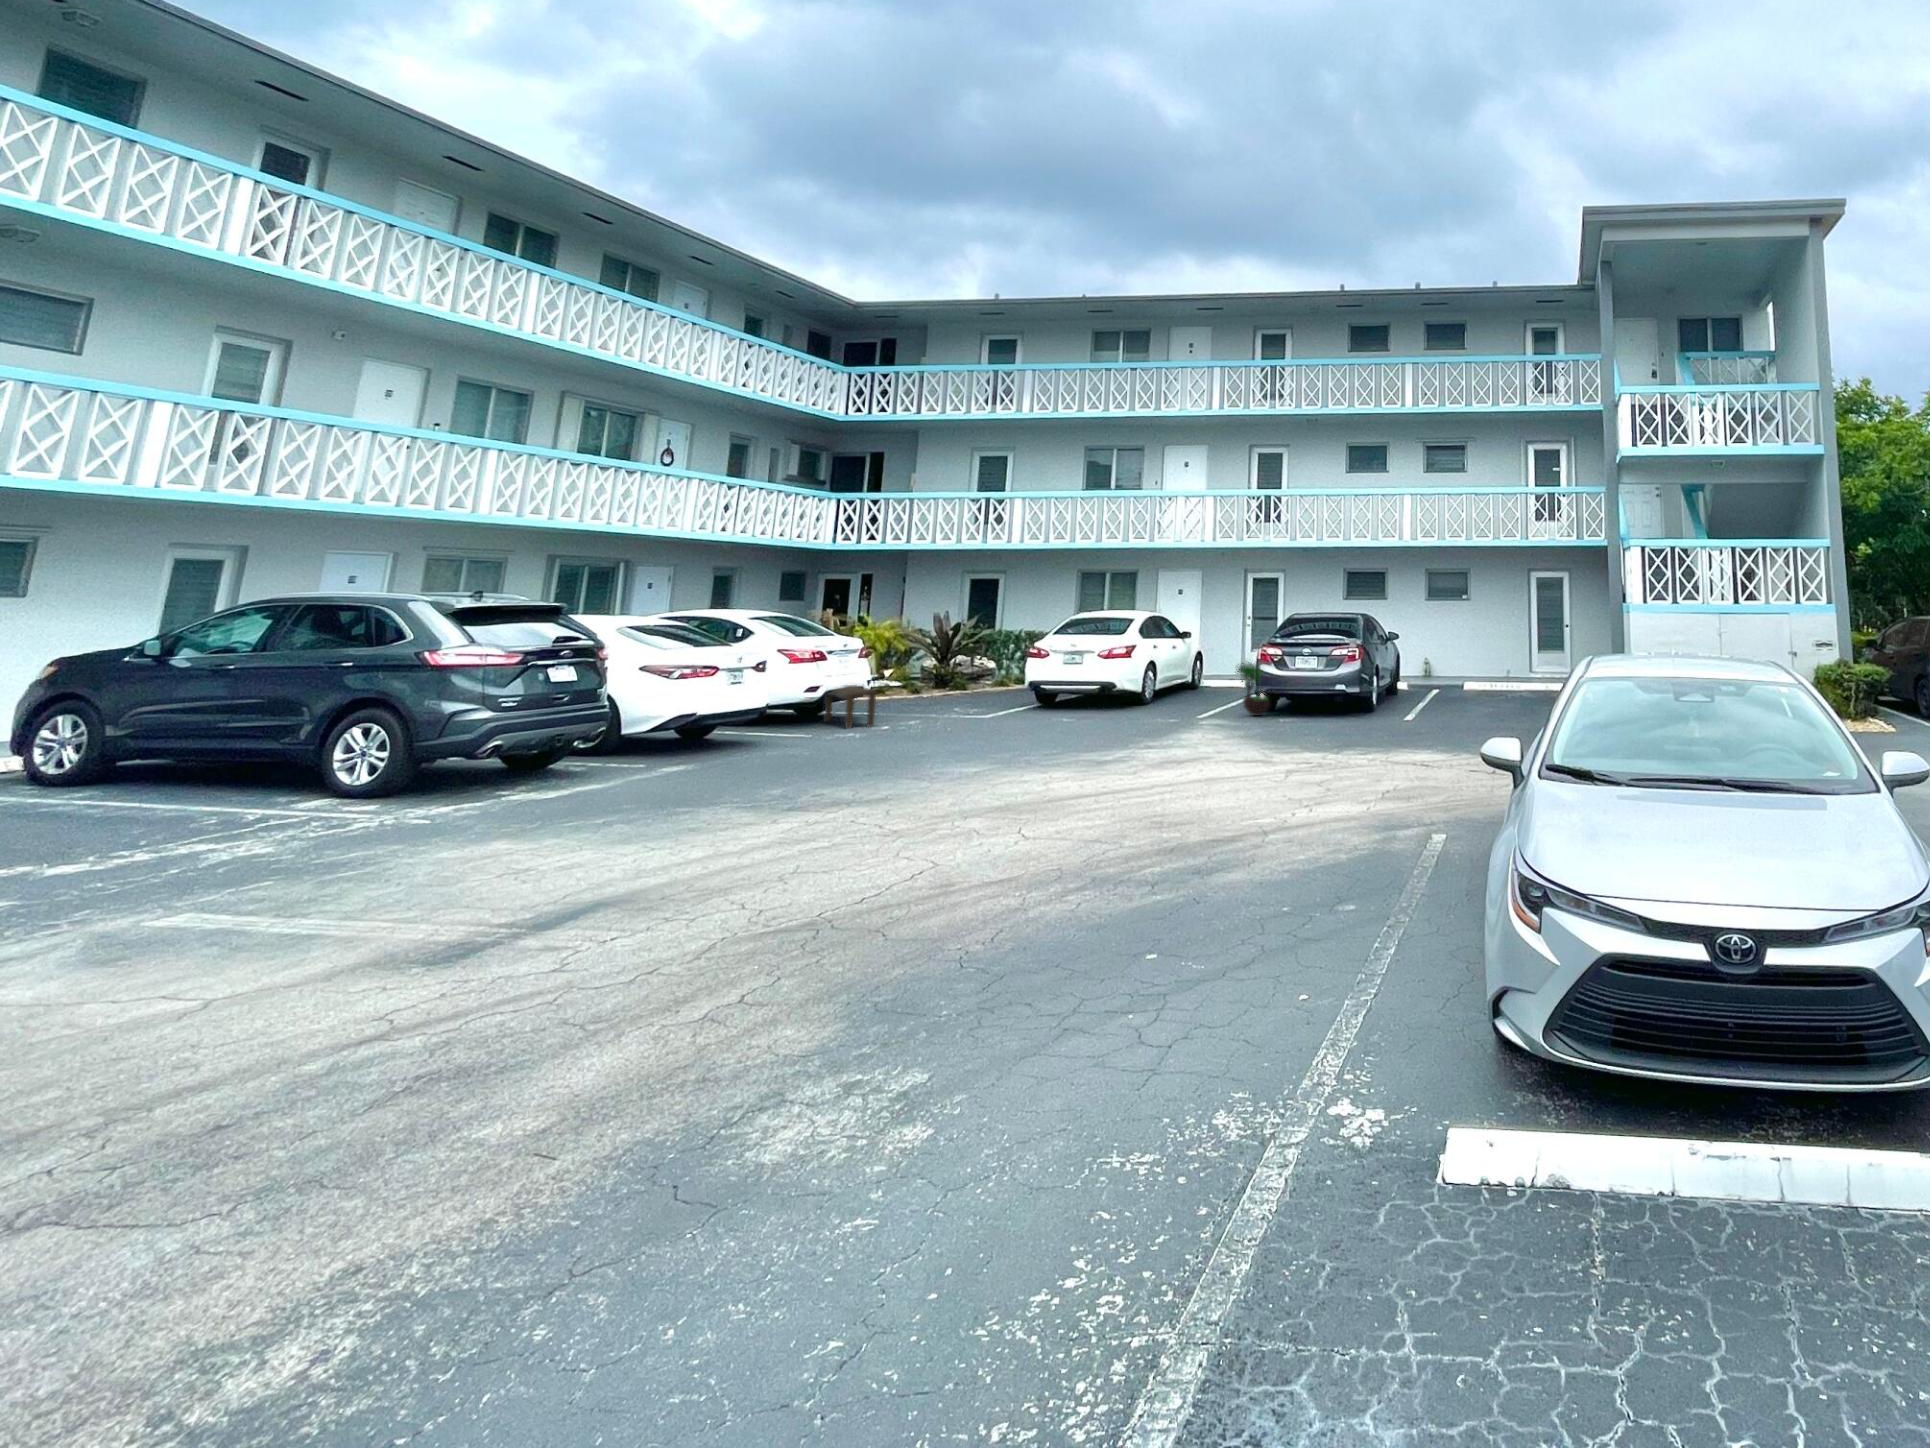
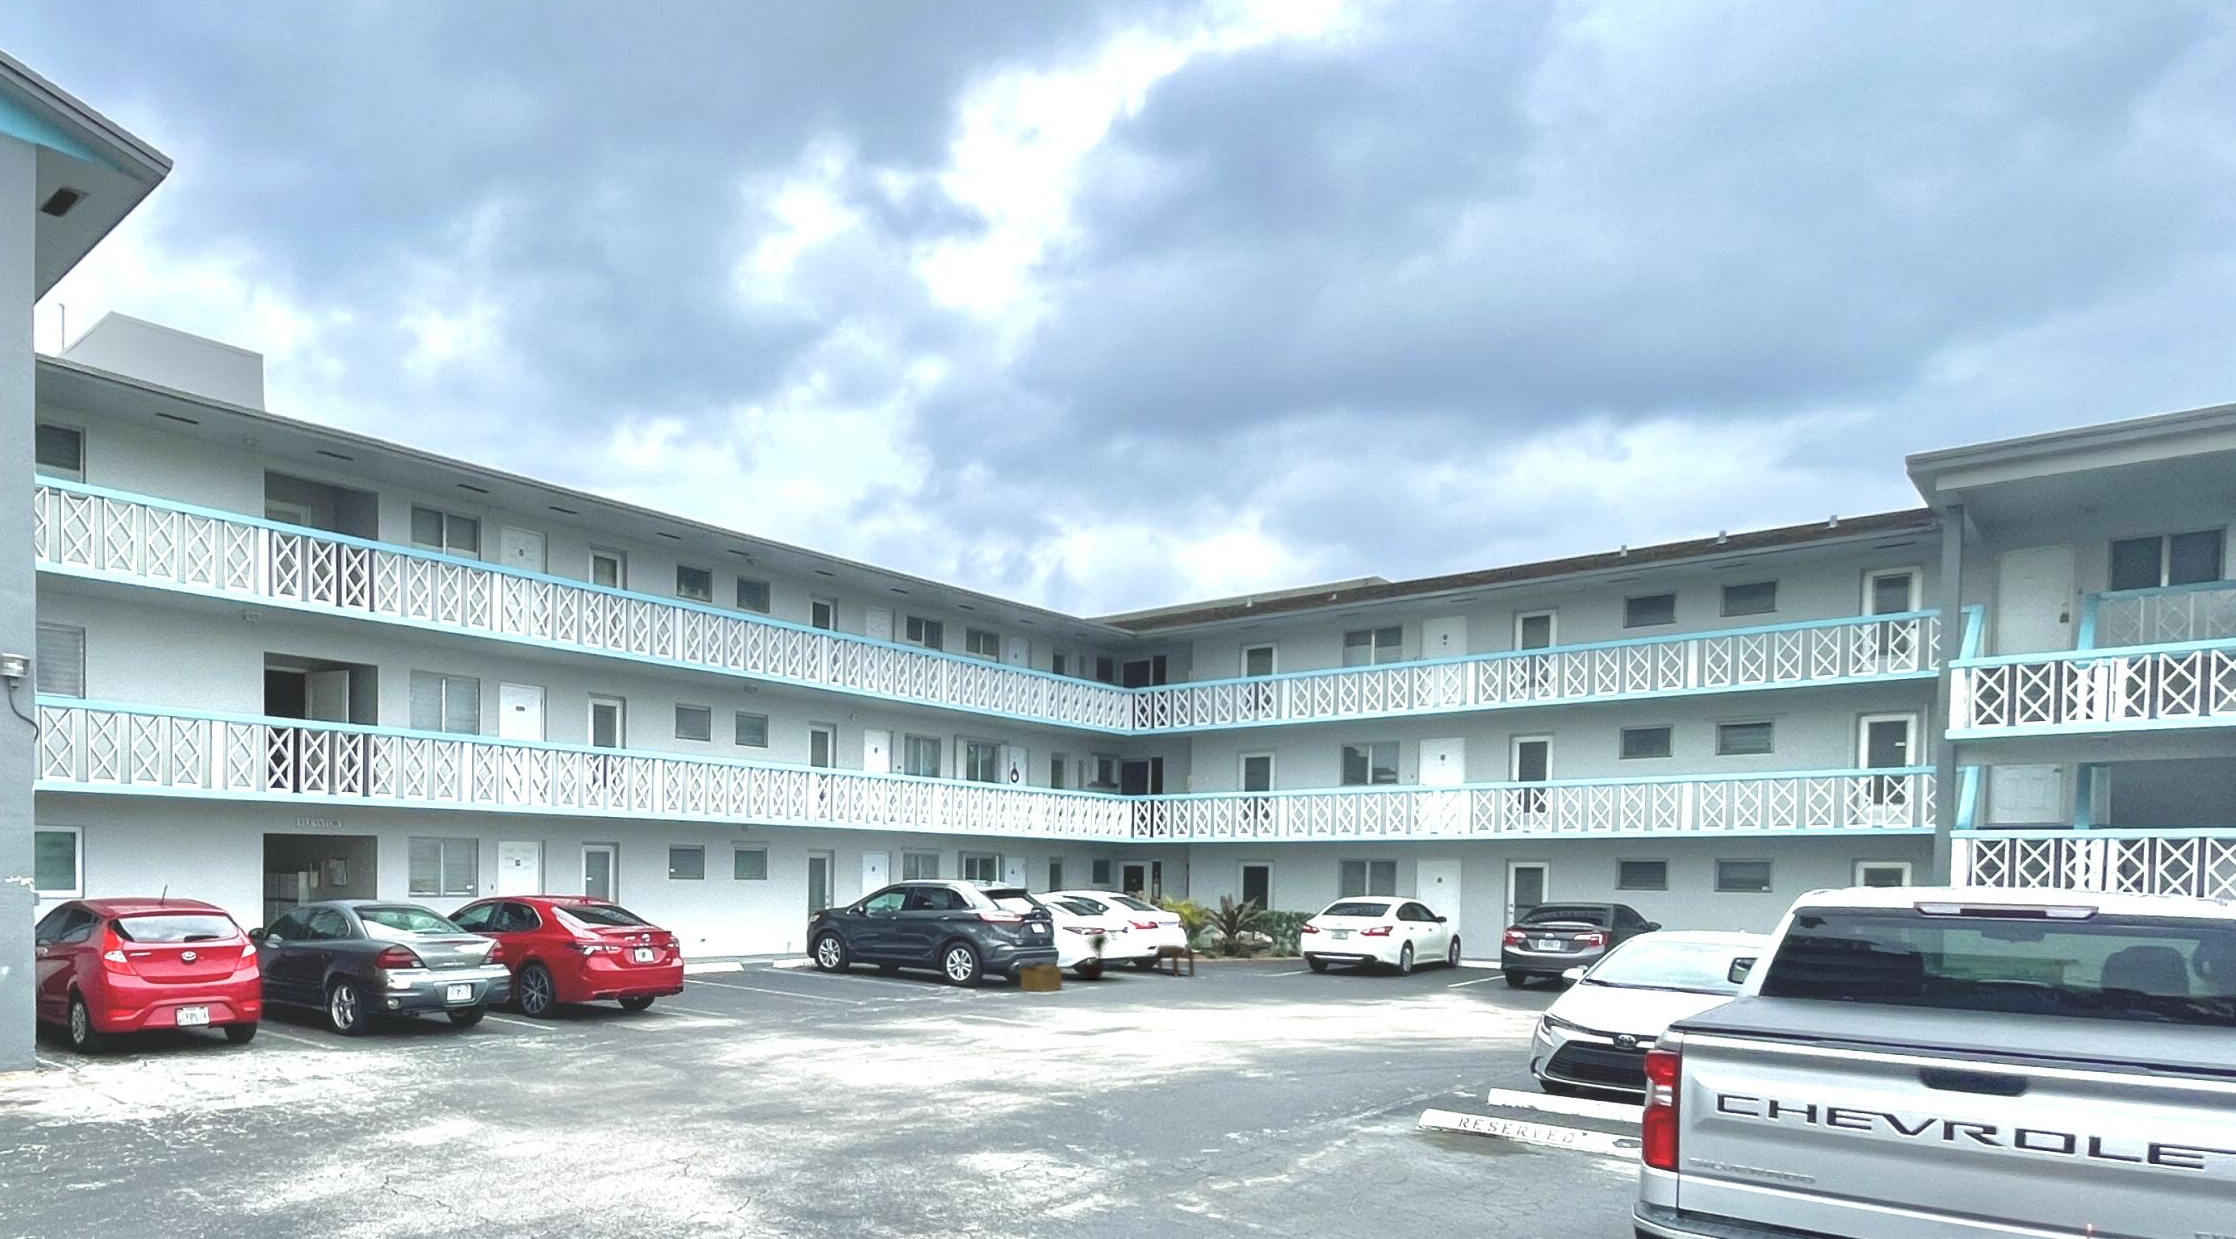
potted tree: present [1235,661,1269,716] -> present [1083,933,1109,979]
cardboard box: none [556,740,639,788] -> present [1021,964,1062,991]

